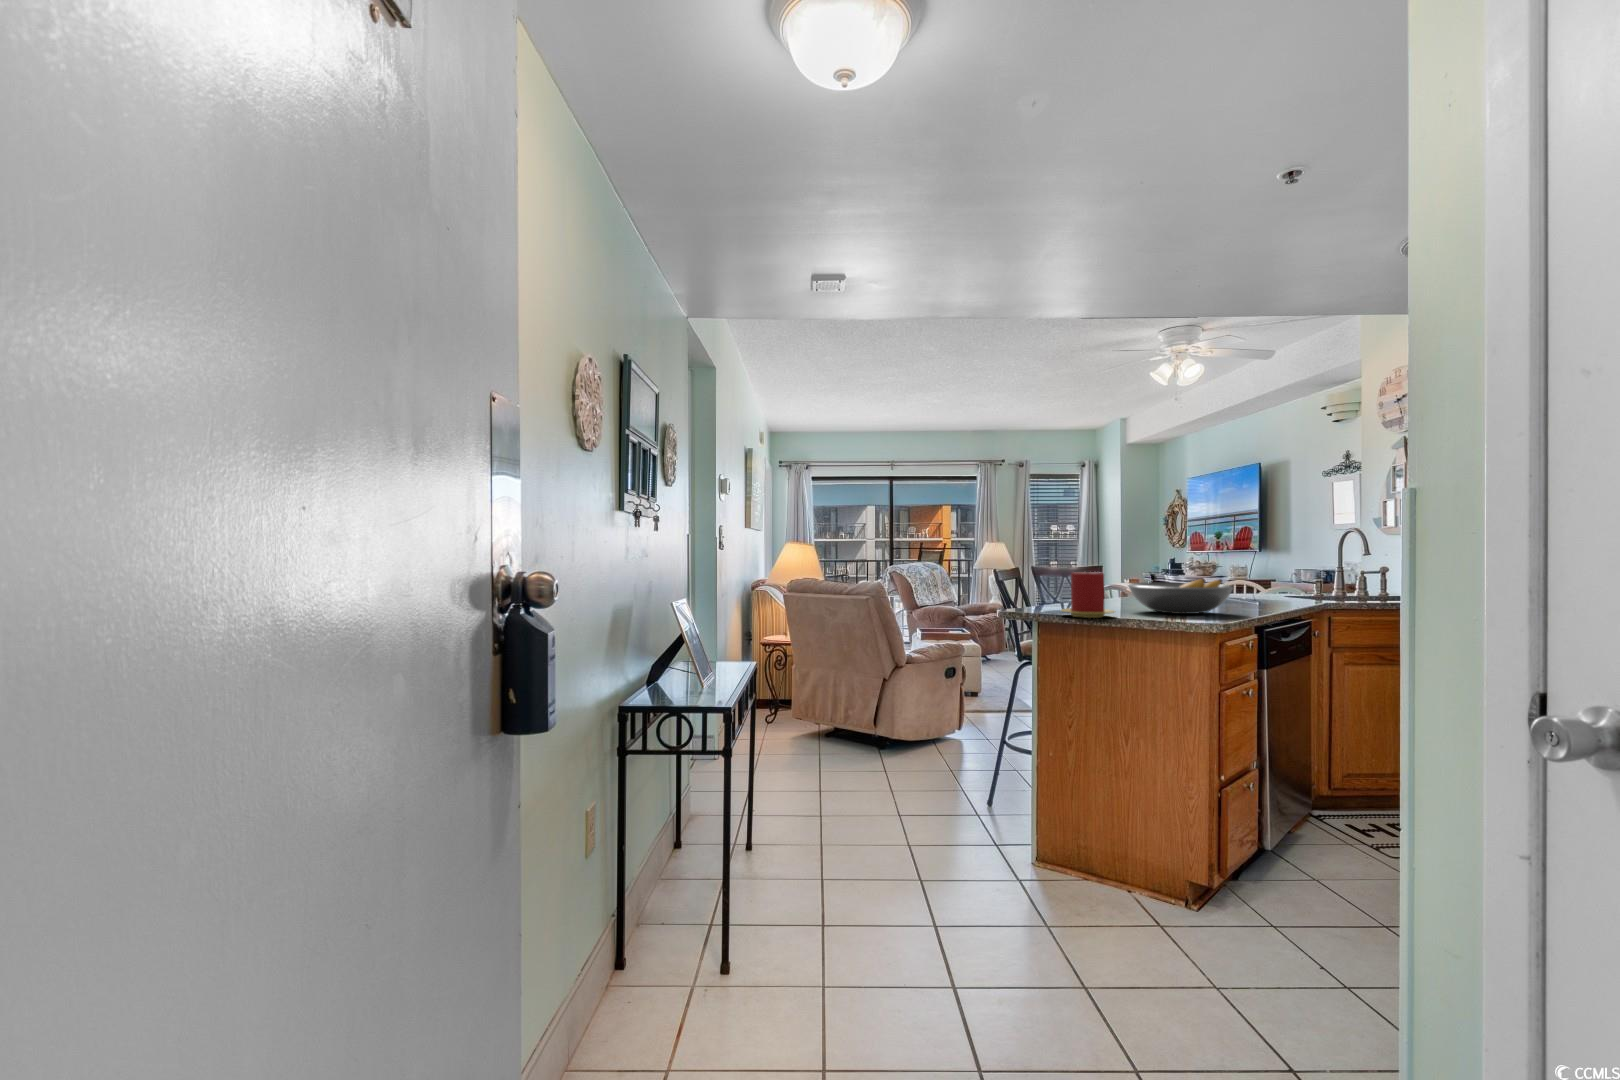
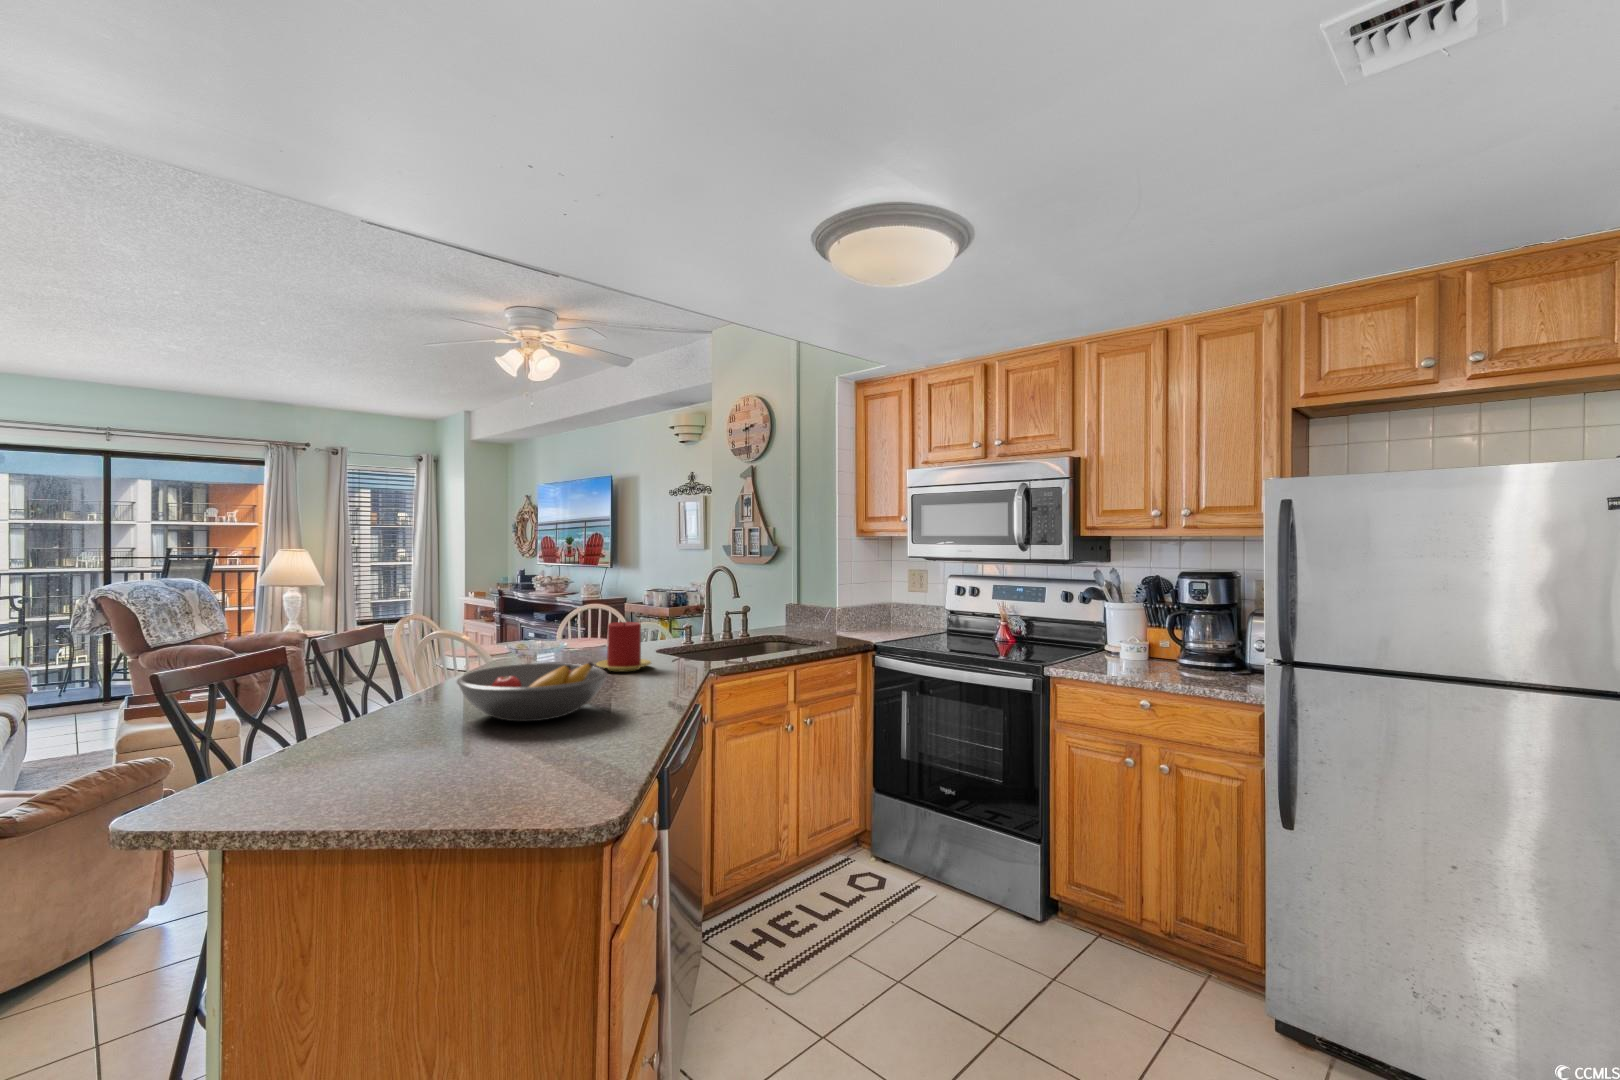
candle: present [1061,572,1115,618] -> present [596,622,651,671]

